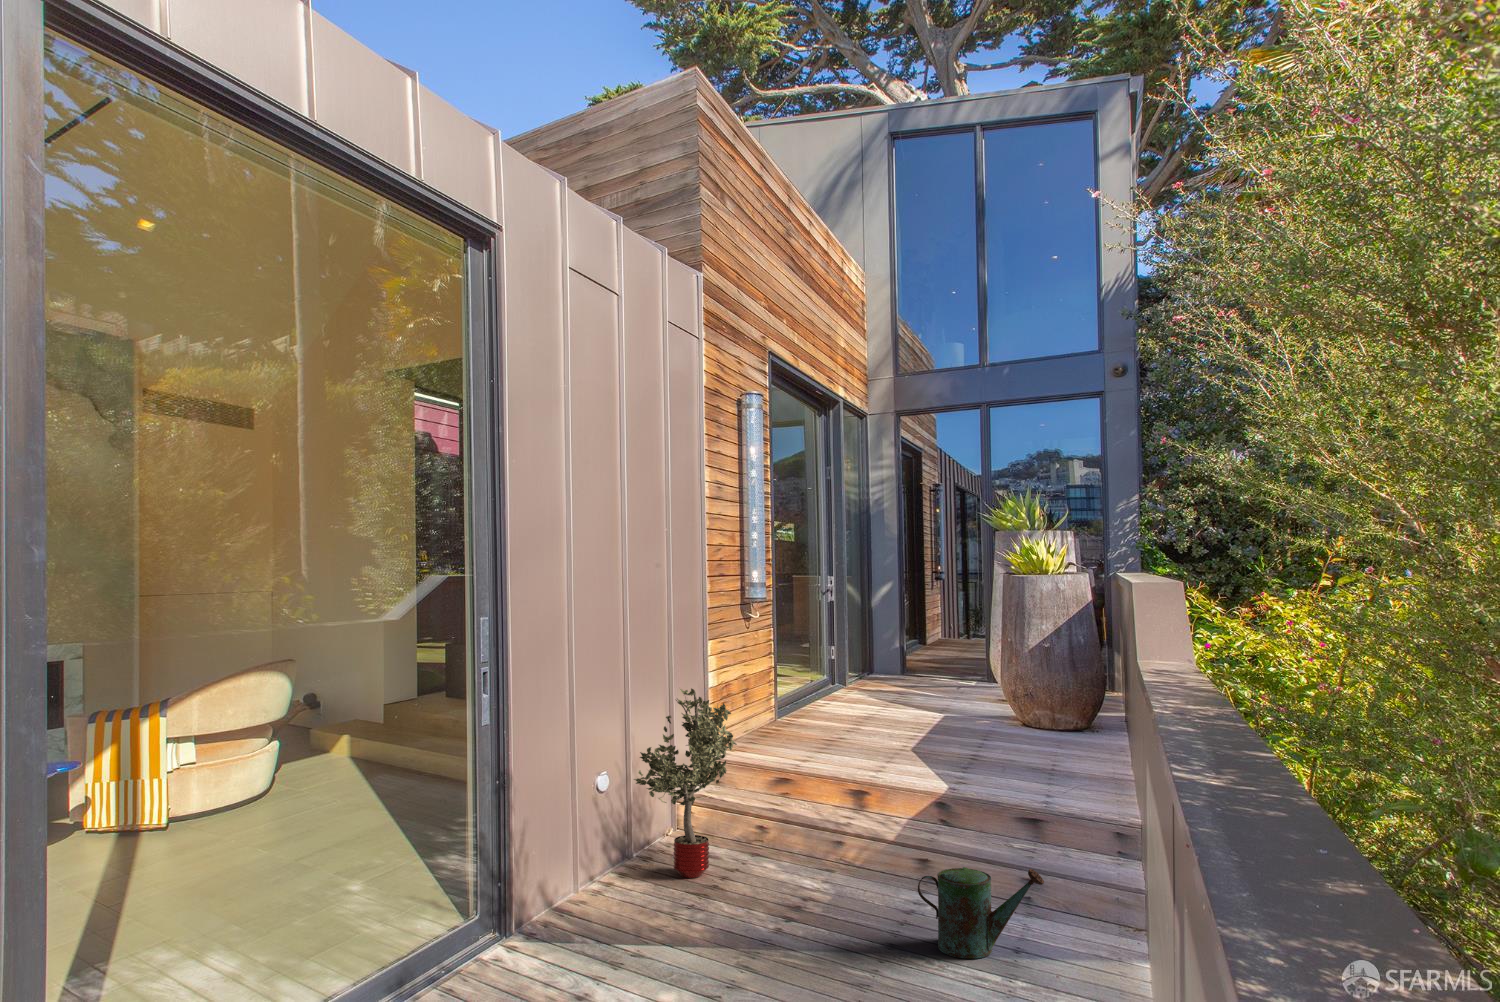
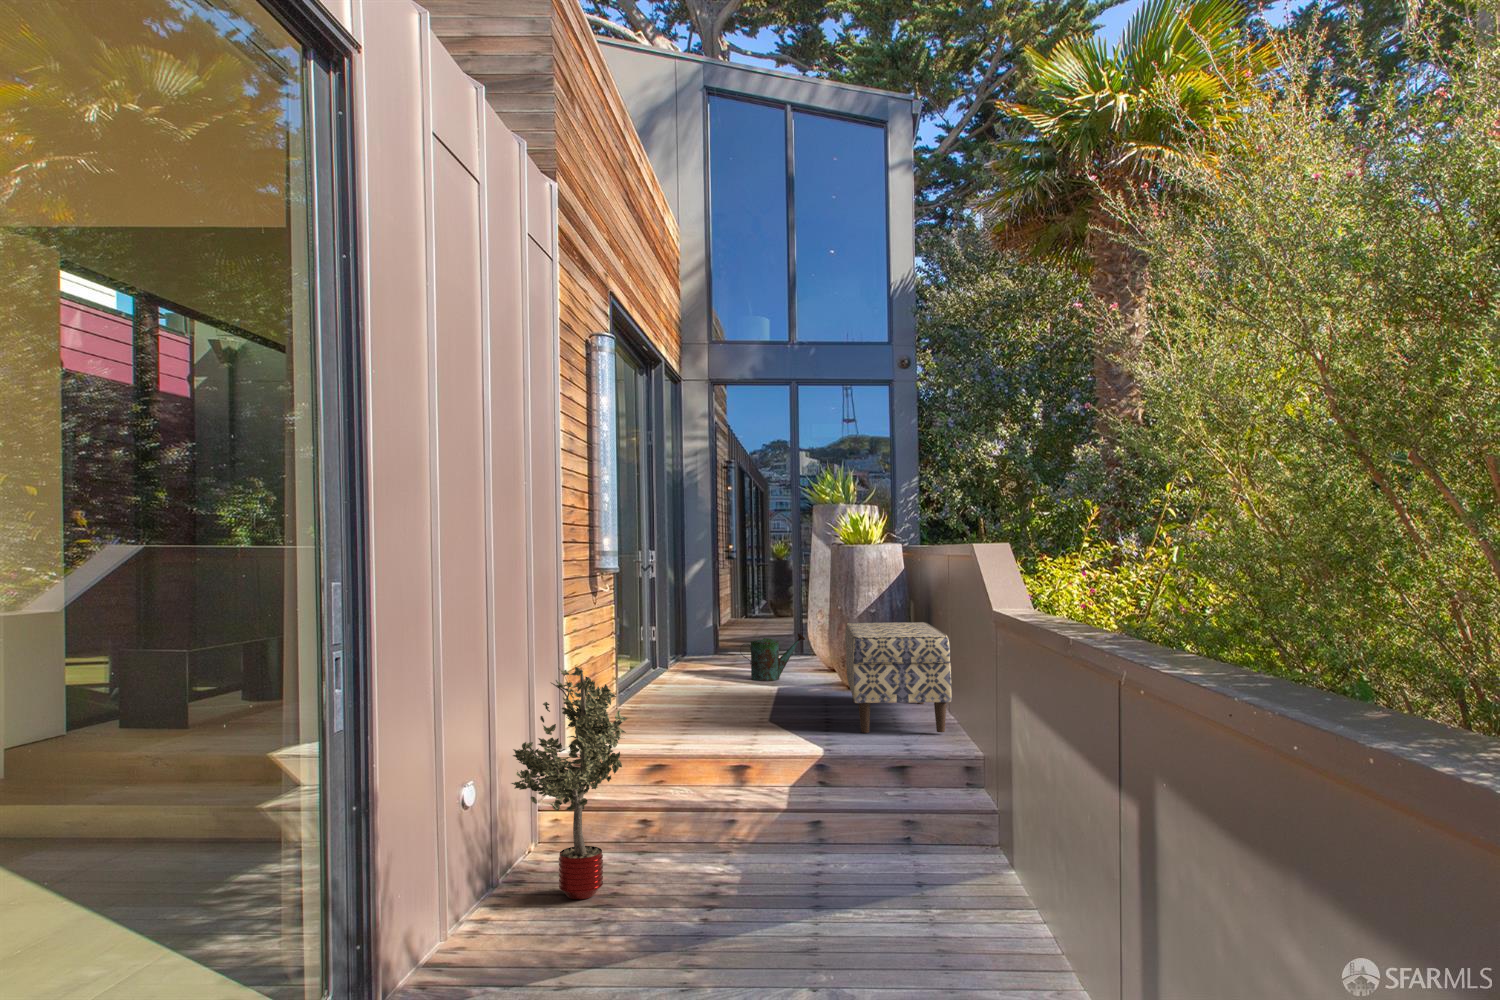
bench: none [975,653,1075,764] -> present [845,622,952,733]
watering can: present [918,867,1044,959] -> present [741,634,805,681]

